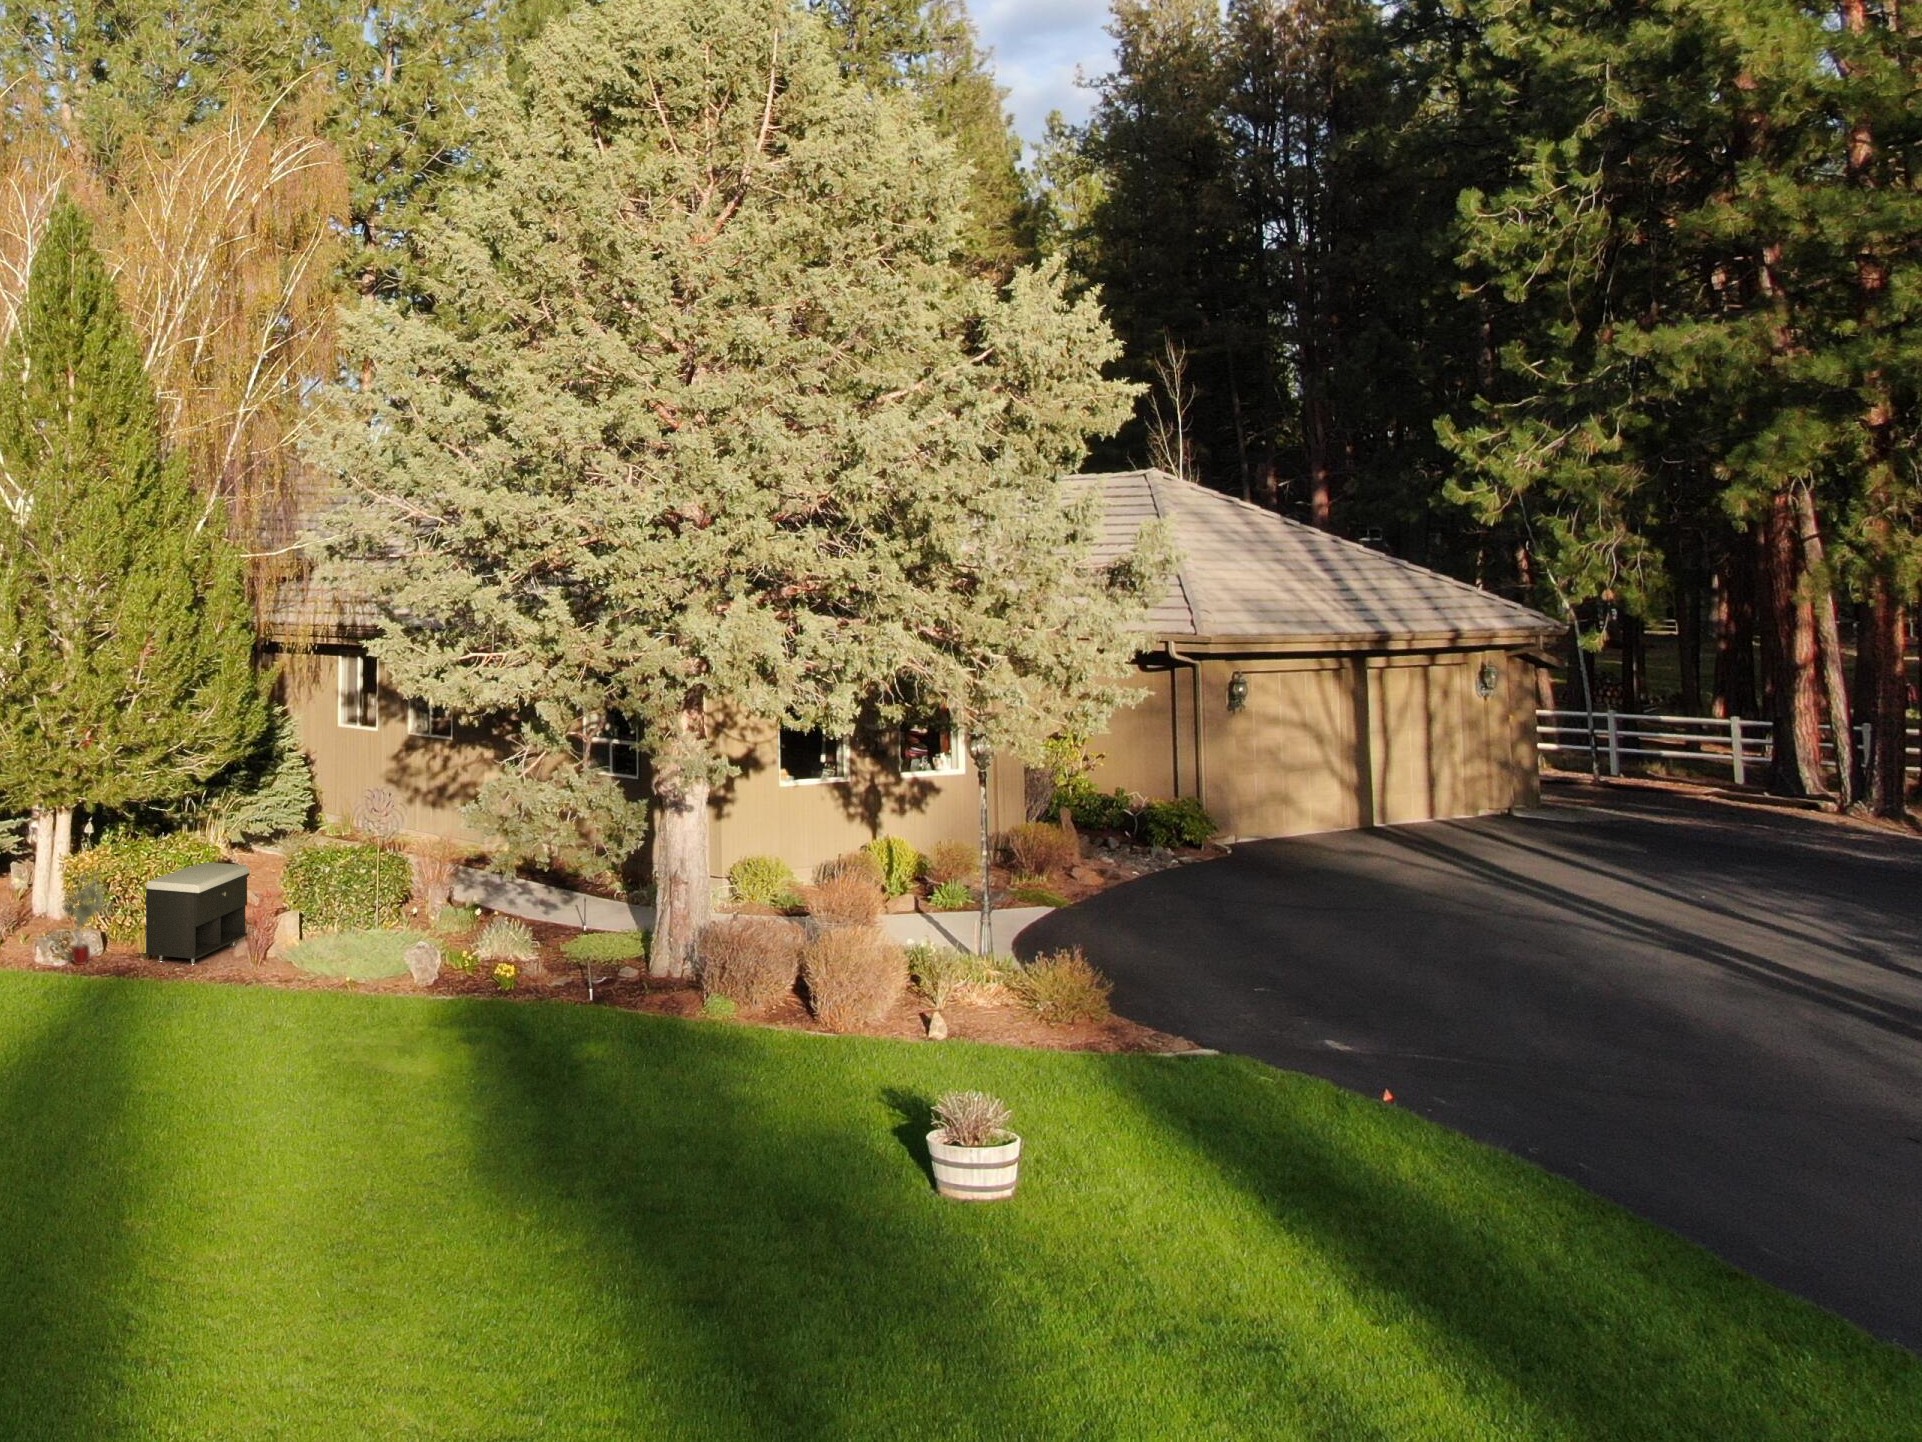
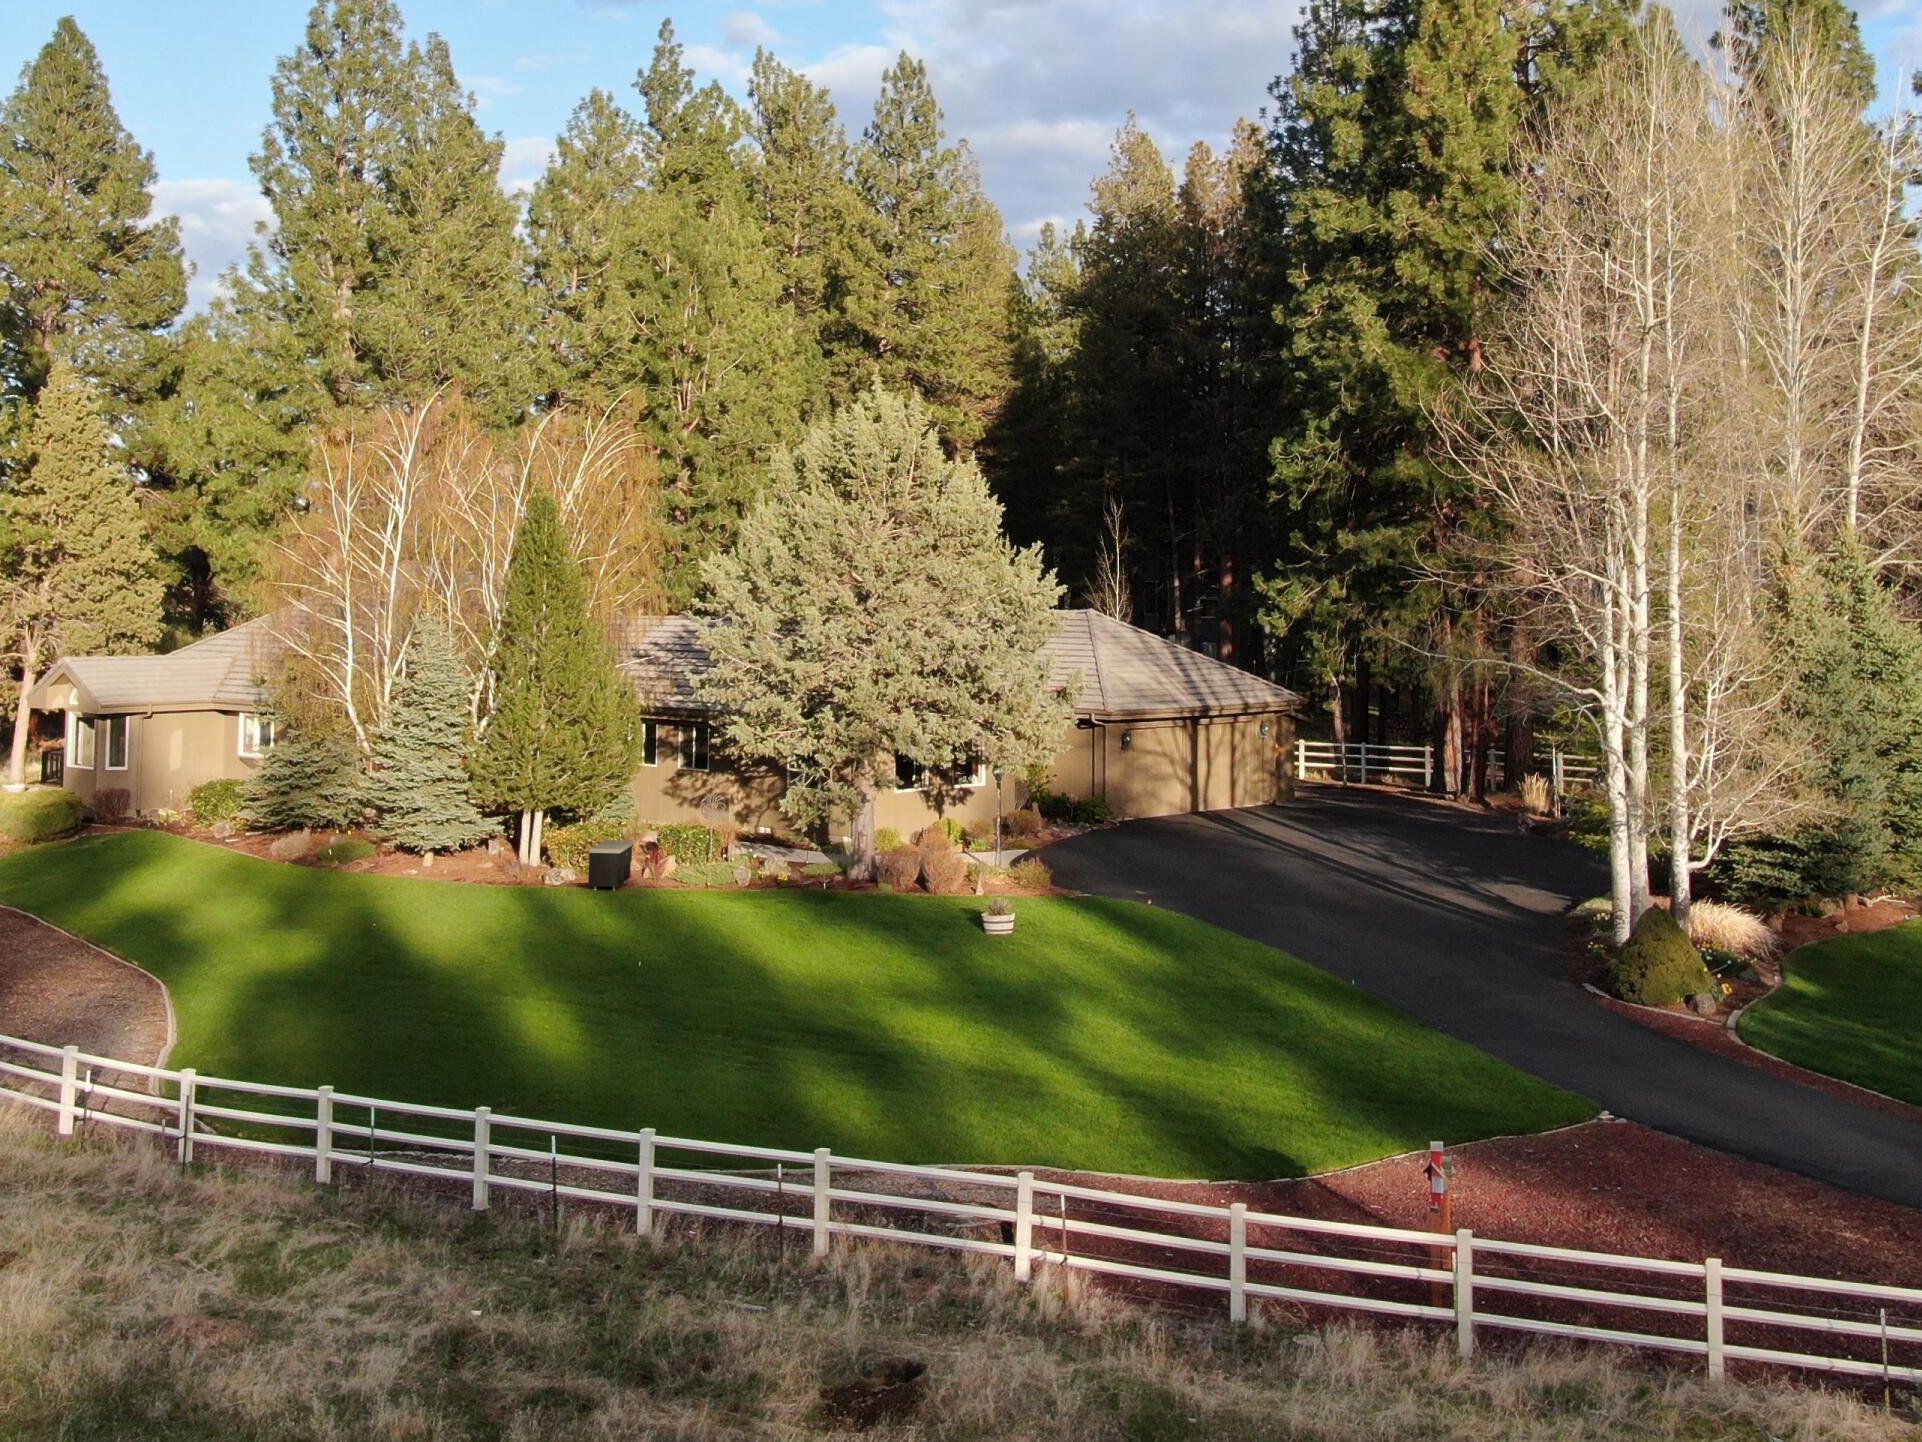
potted tree: present [63,872,111,965] -> present [840,843,865,890]

